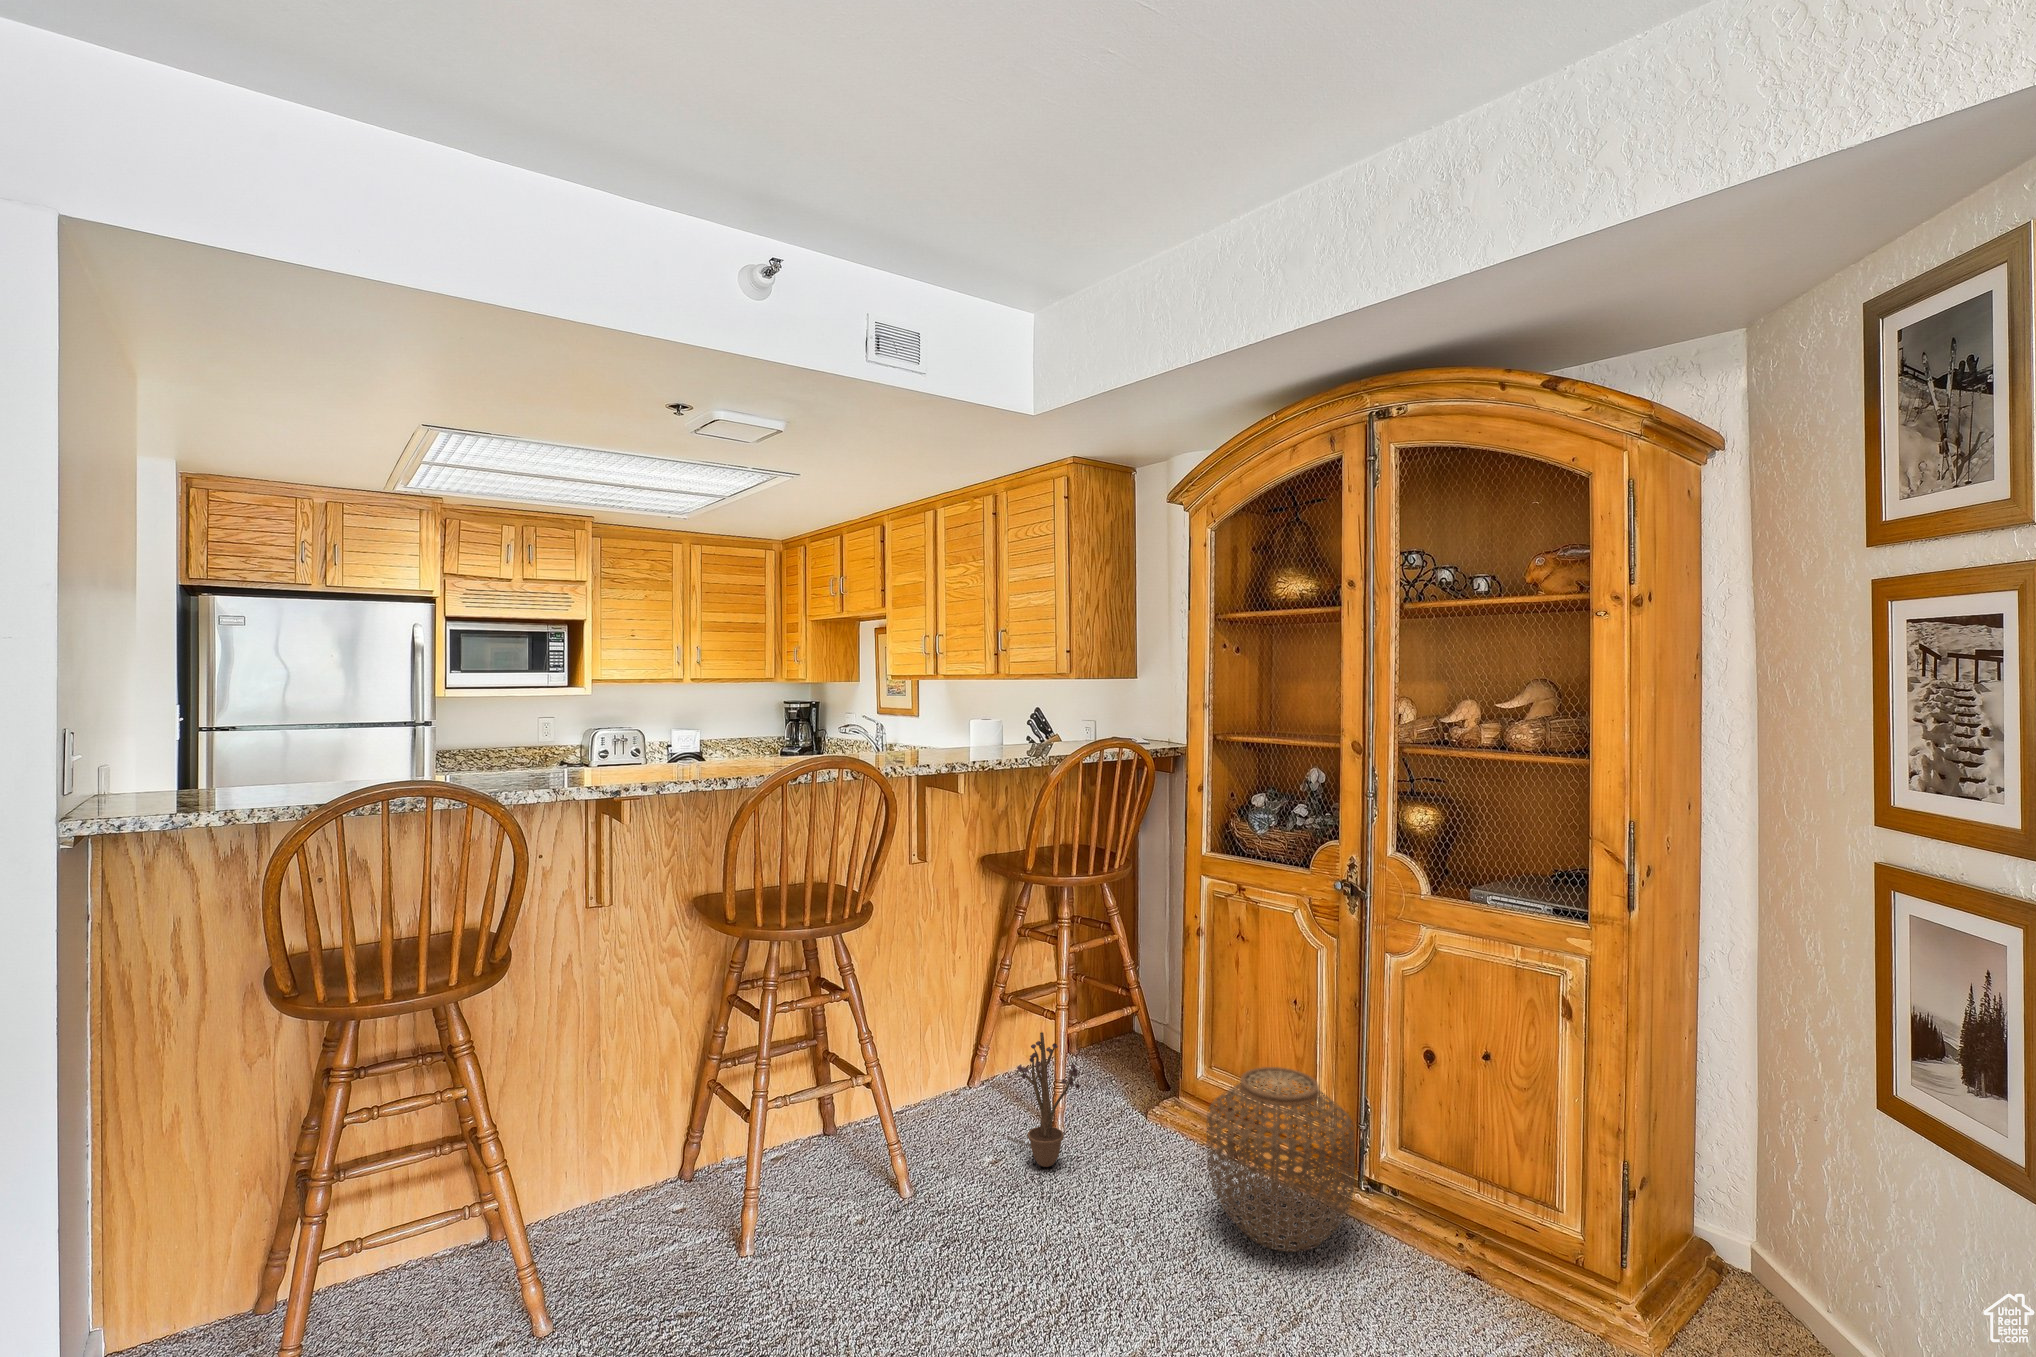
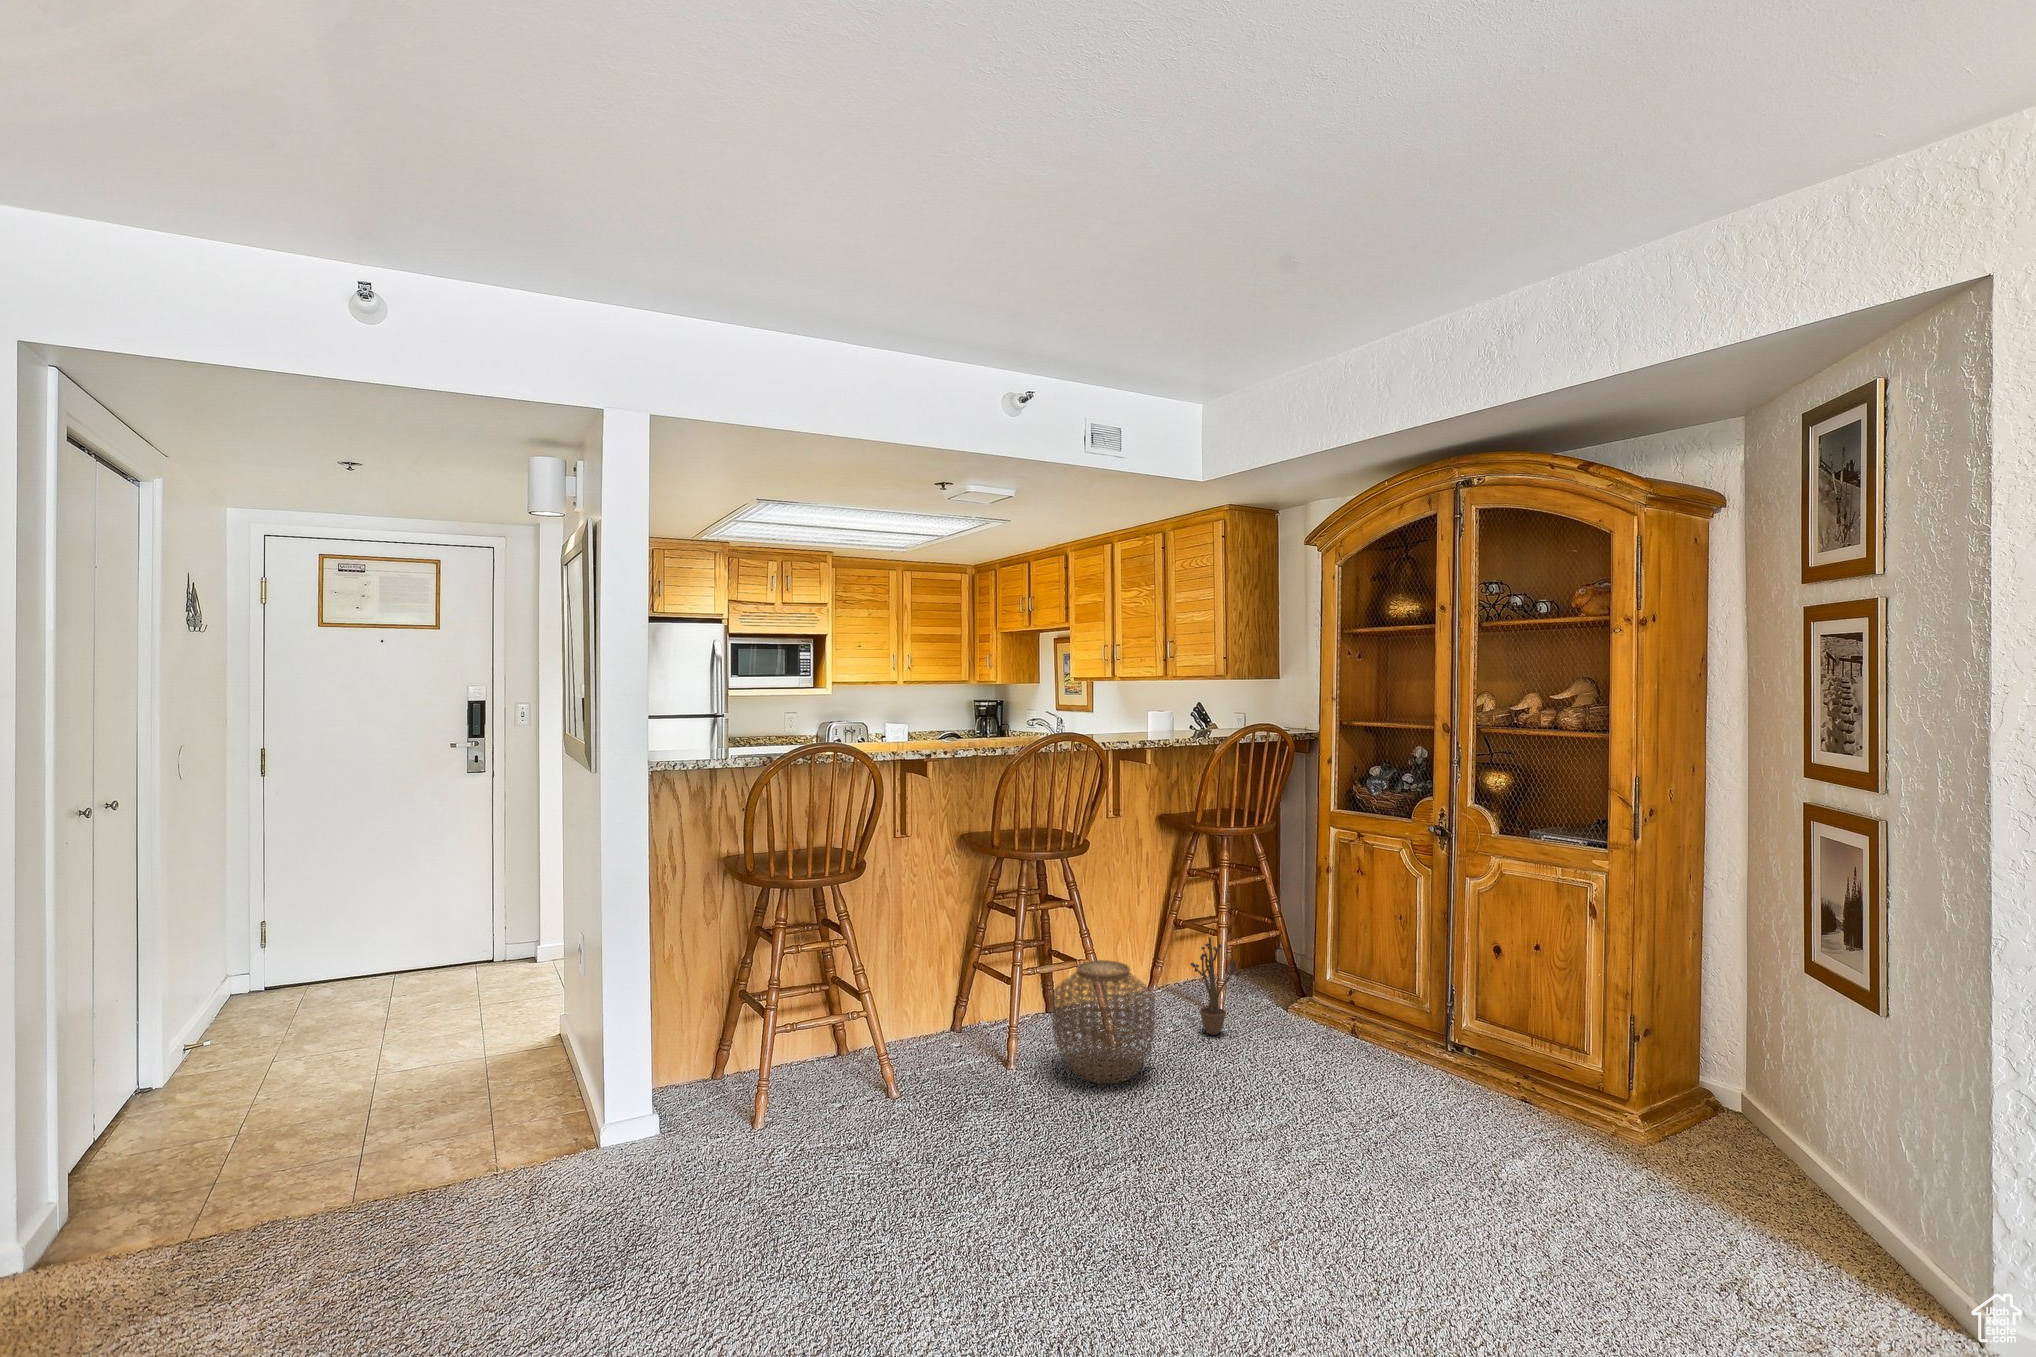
woven basket: present [1206,1067,1355,1252] -> present [1052,960,1155,1084]

